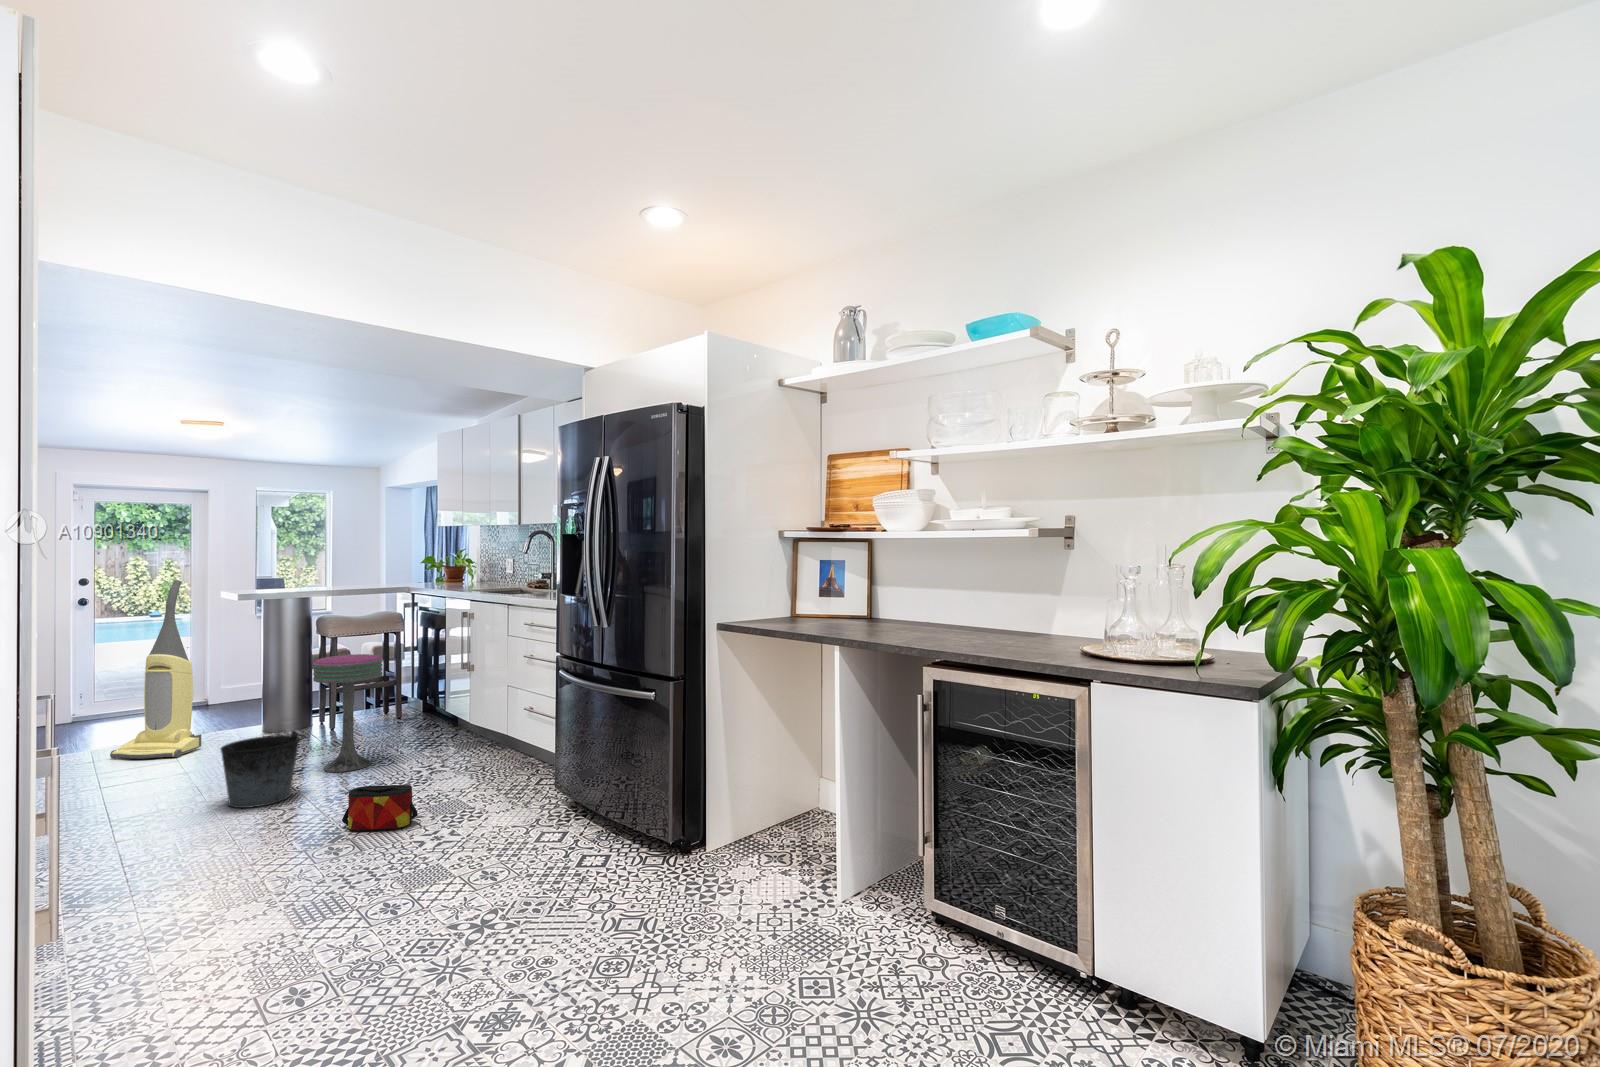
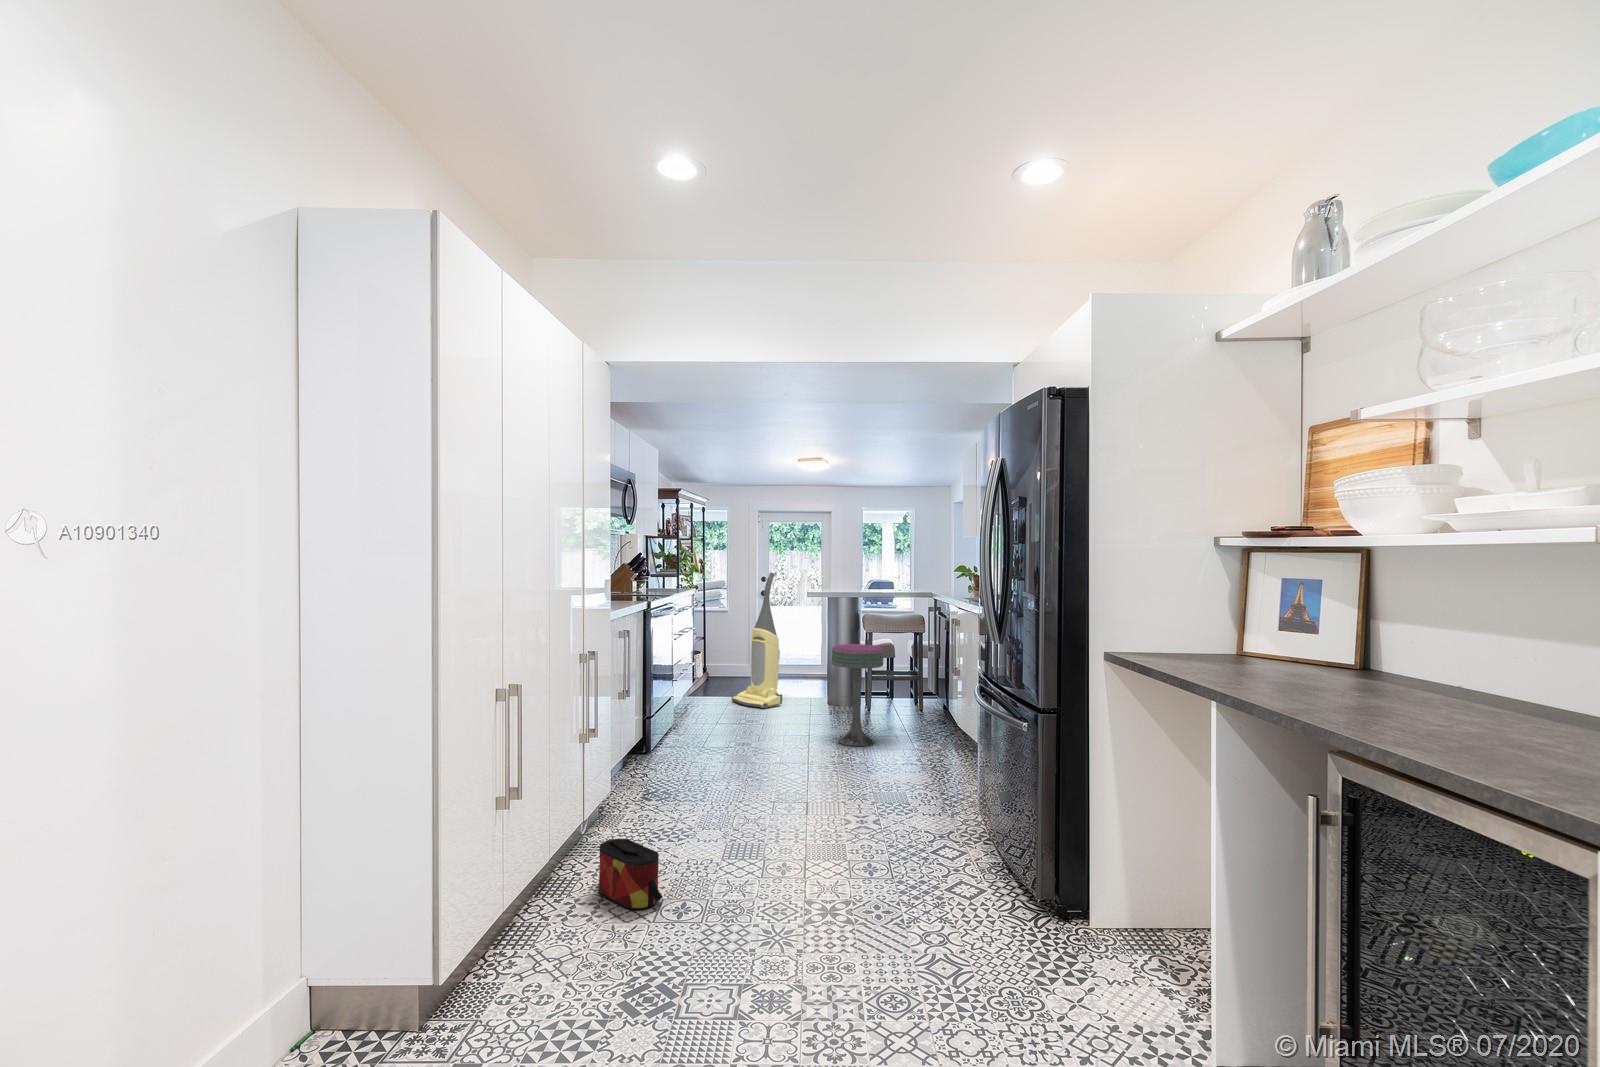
bucket: present [221,731,304,808] -> none [755,703,813,759]
bag: present [342,785,418,832] -> present [598,839,662,910]

